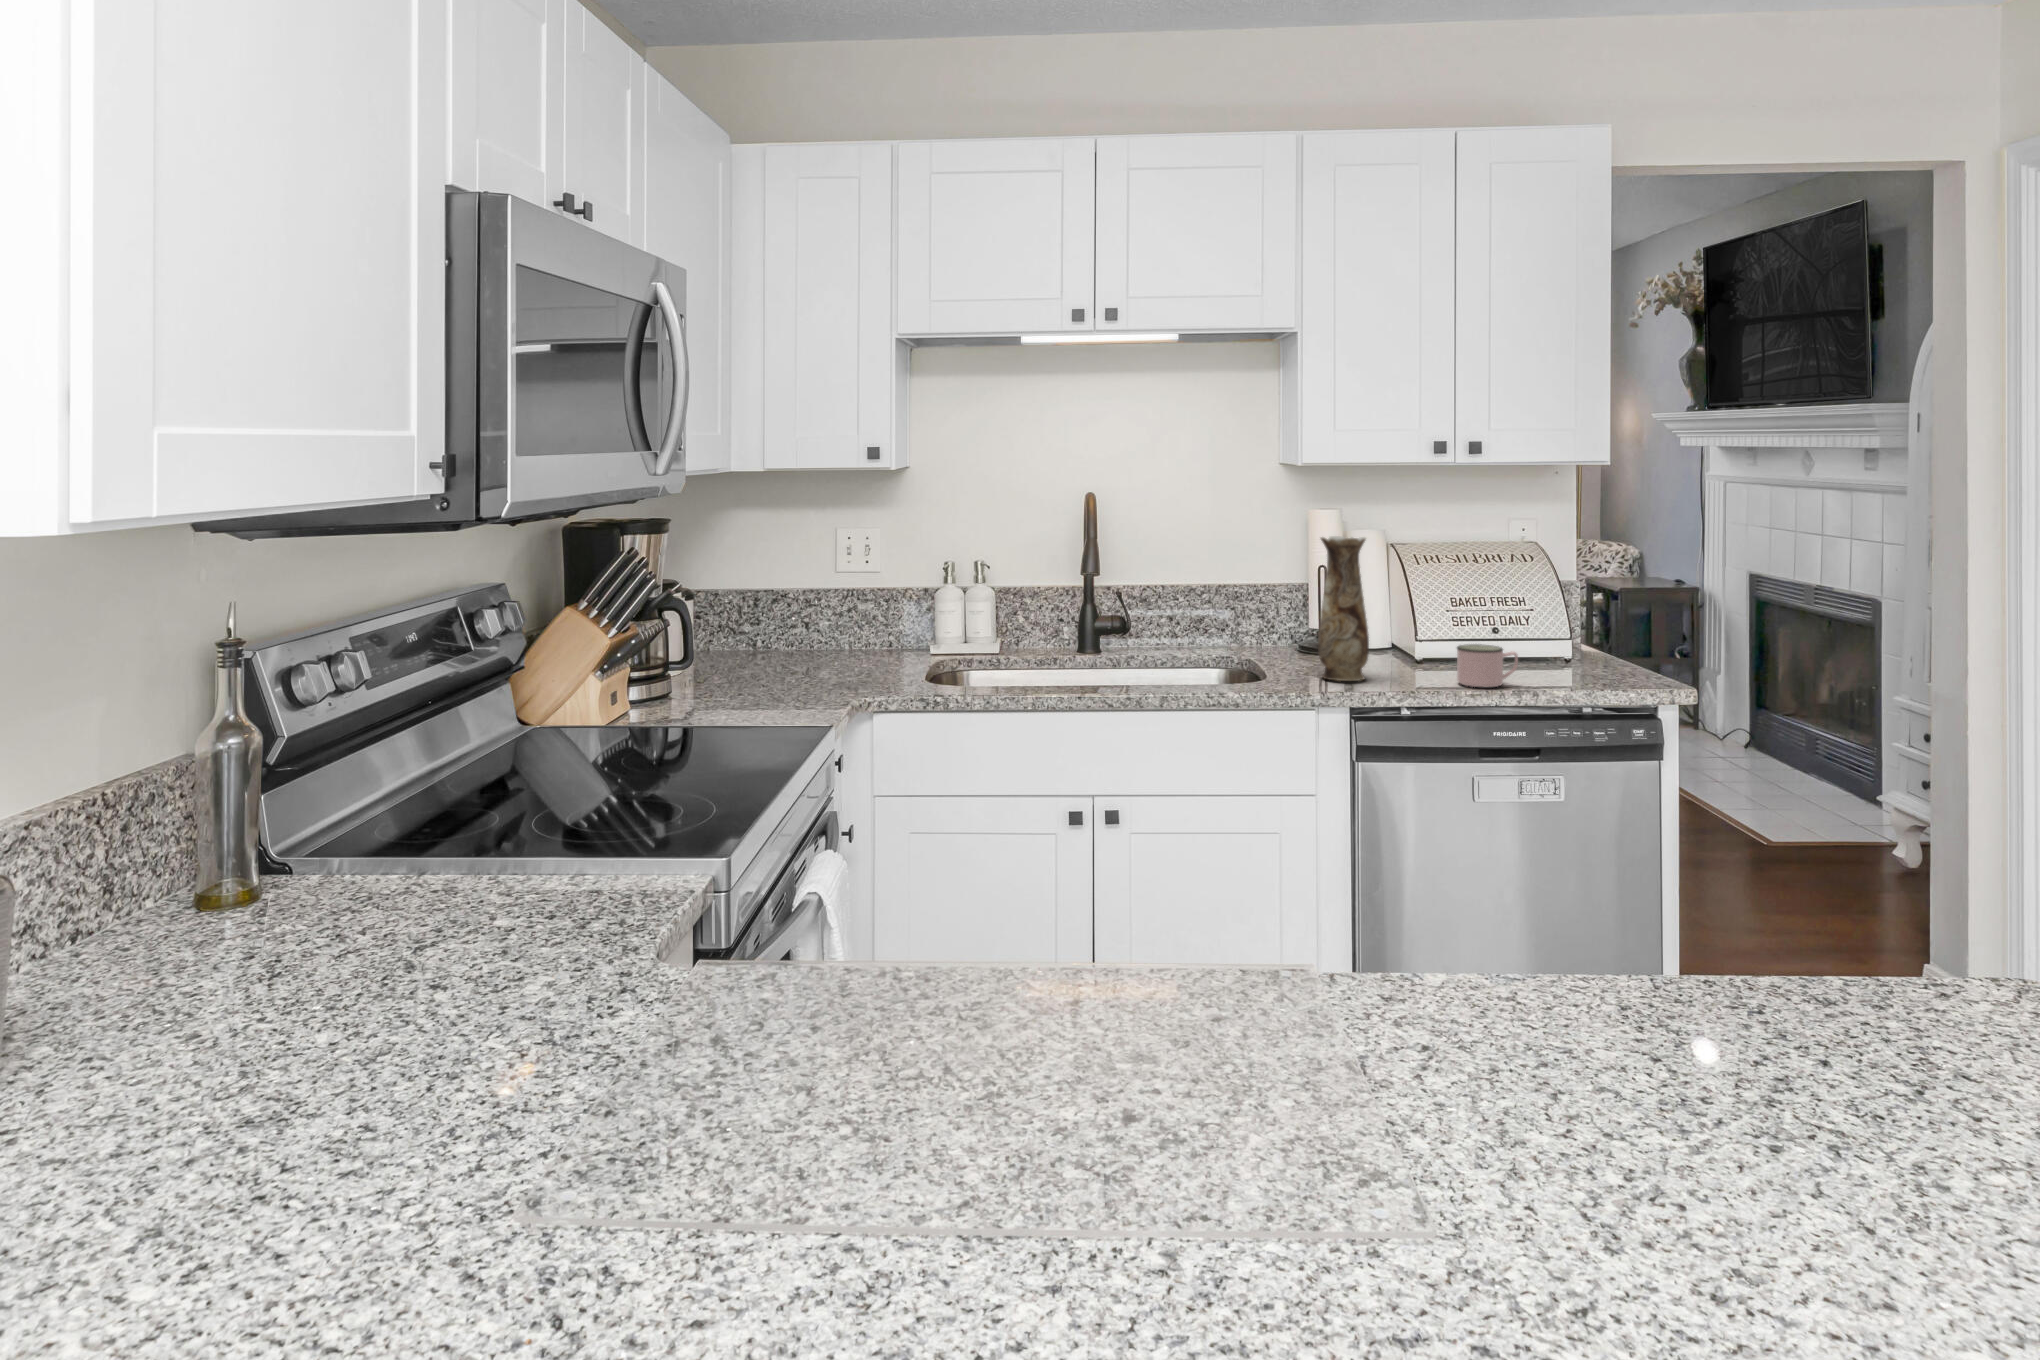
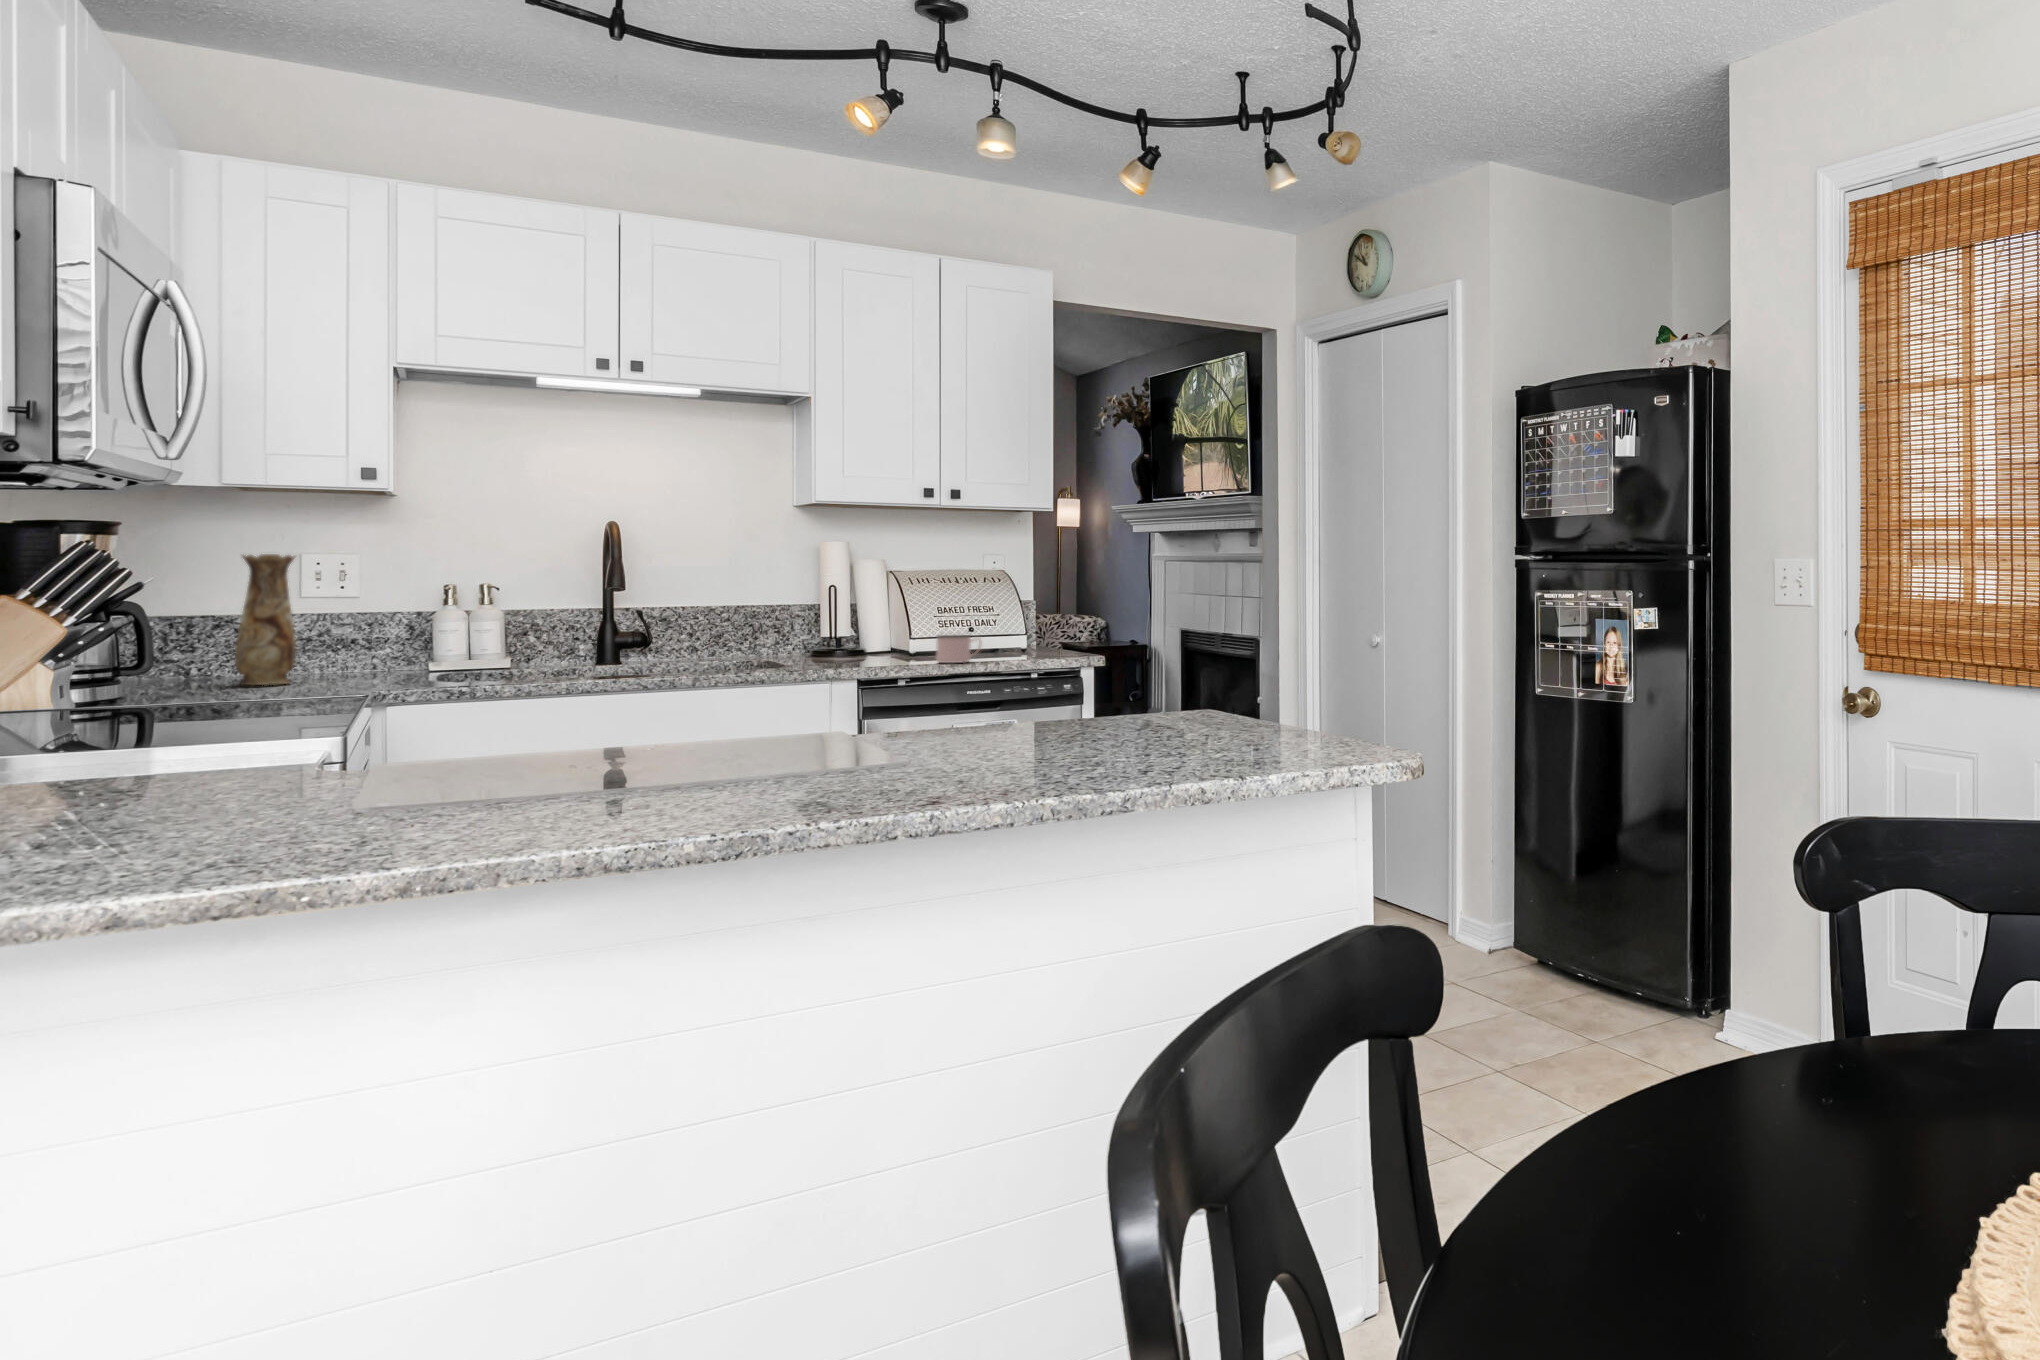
vase: present [1318,536,1369,681] -> present [235,554,296,685]

